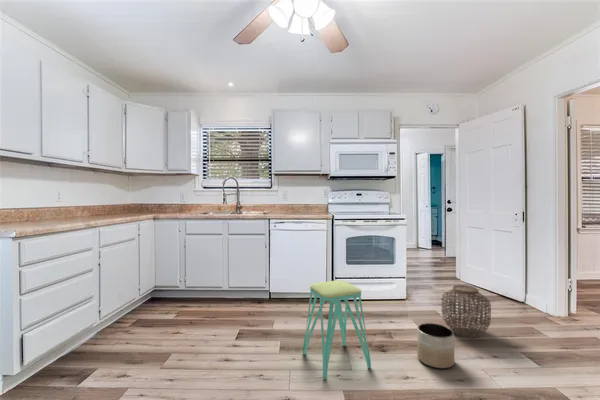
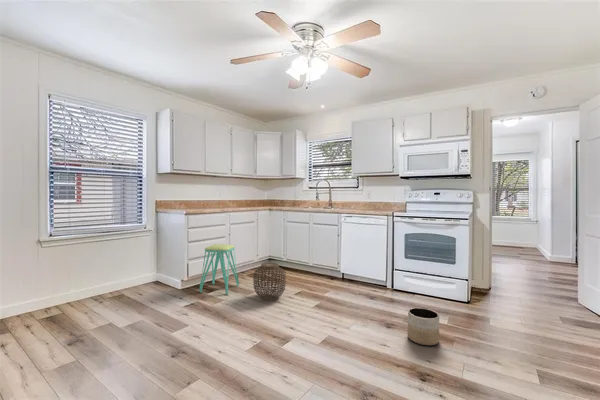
stool: present [303,281,371,379] -> present [199,244,239,294]
woven basket: present [442,285,491,338] -> present [253,263,286,301]

